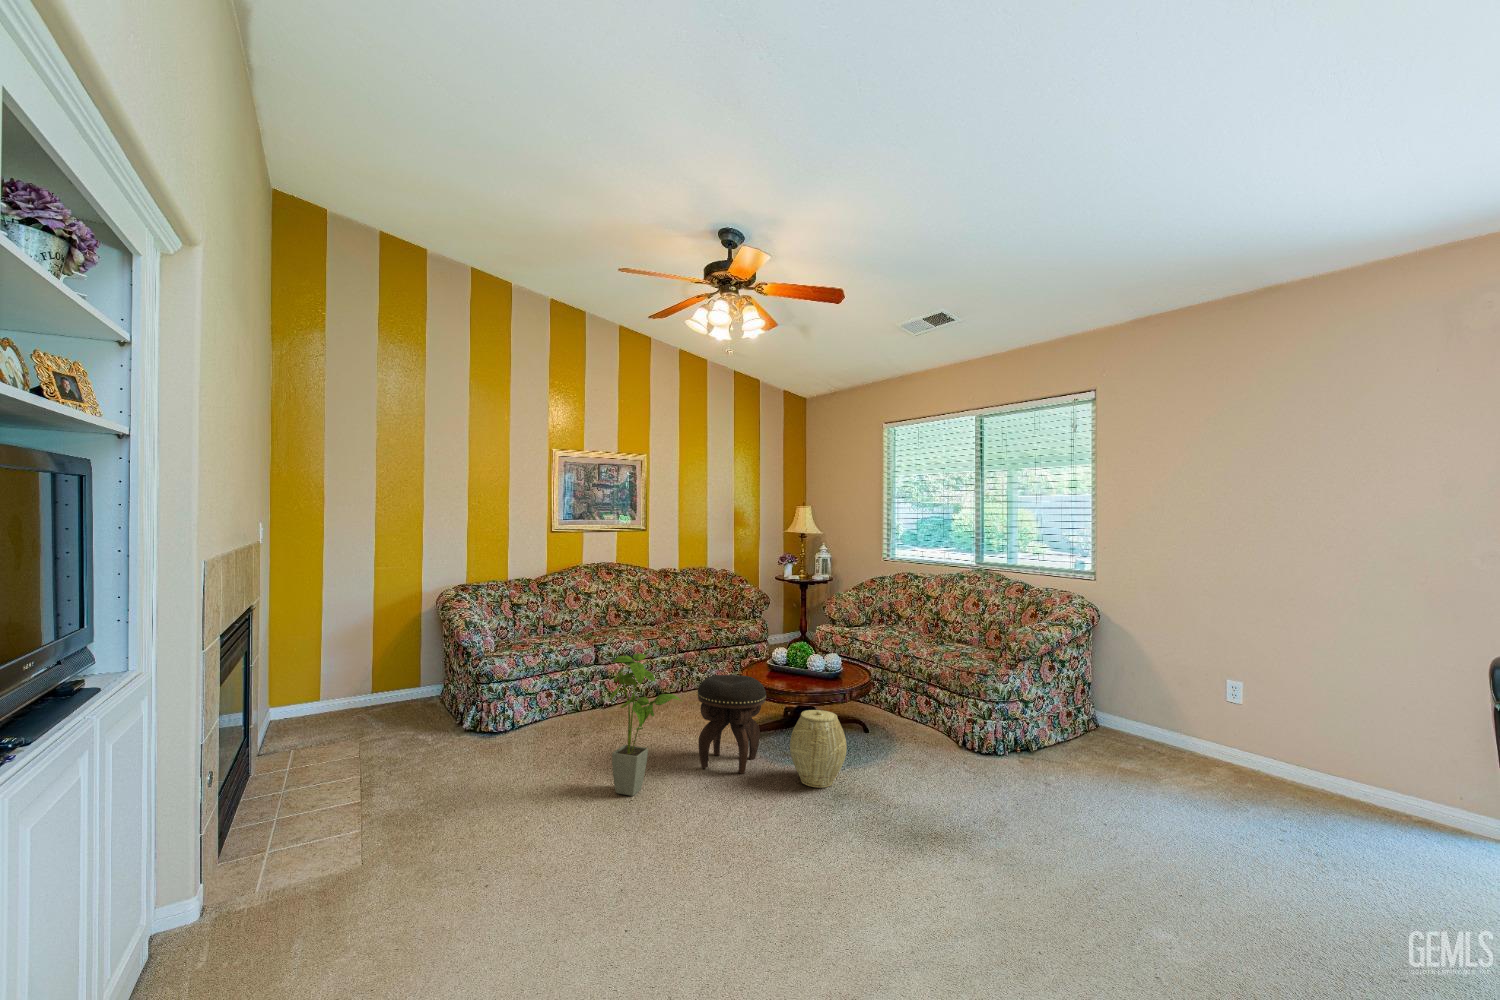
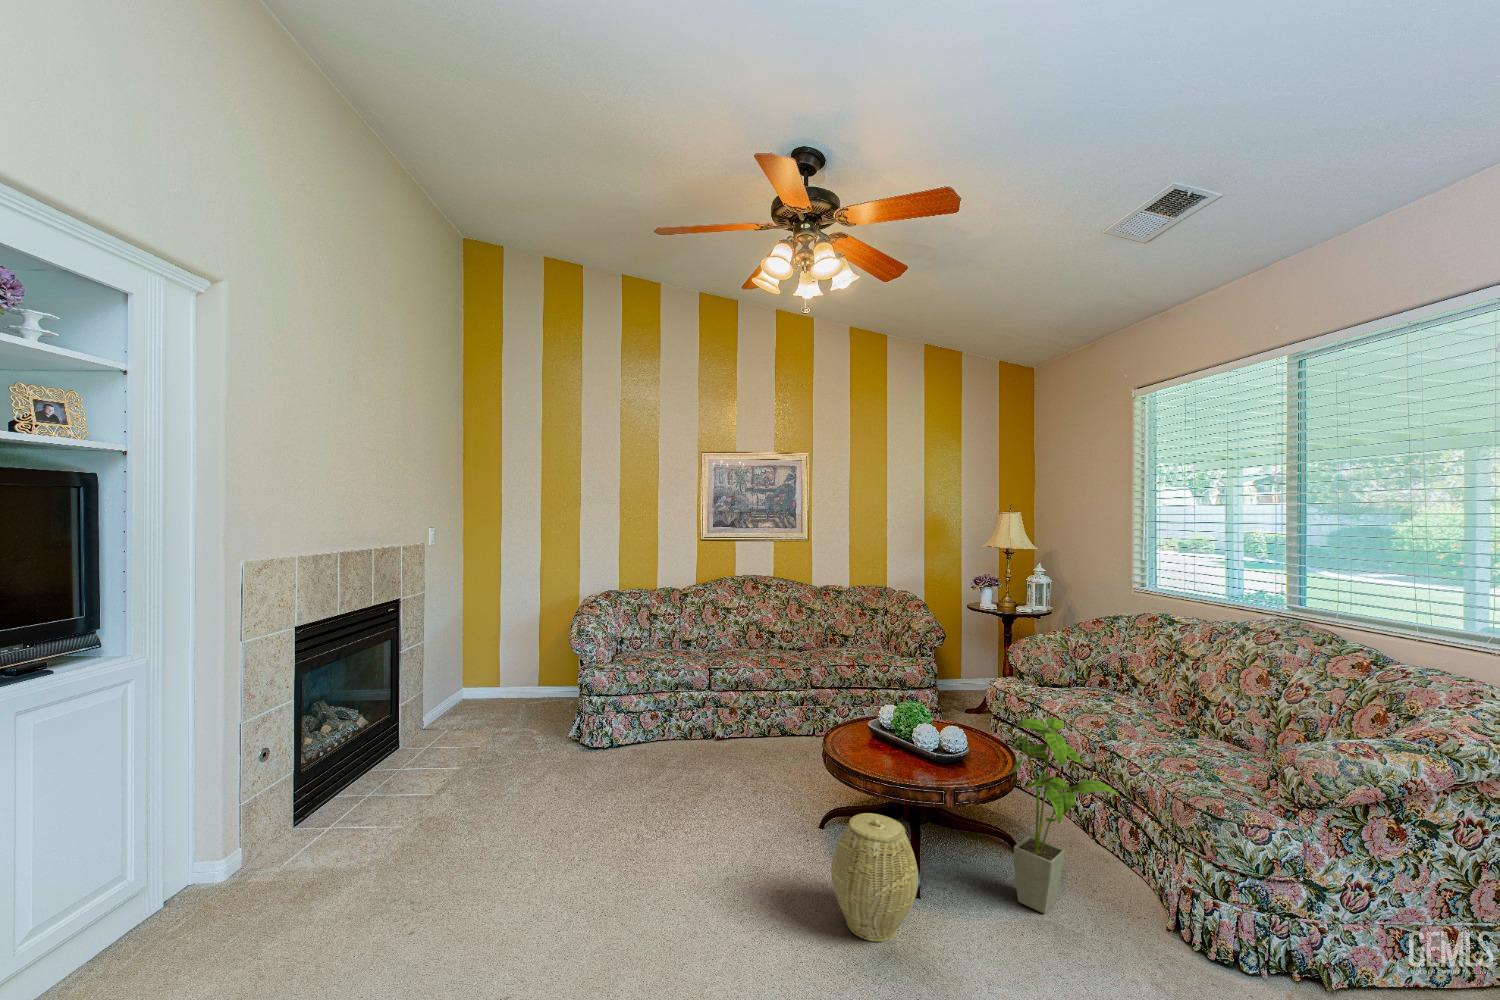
house plant: present [609,653,682,796] -> present [1007,718,1121,913]
footstool: present [698,675,766,774] -> none [736,734,833,880]

